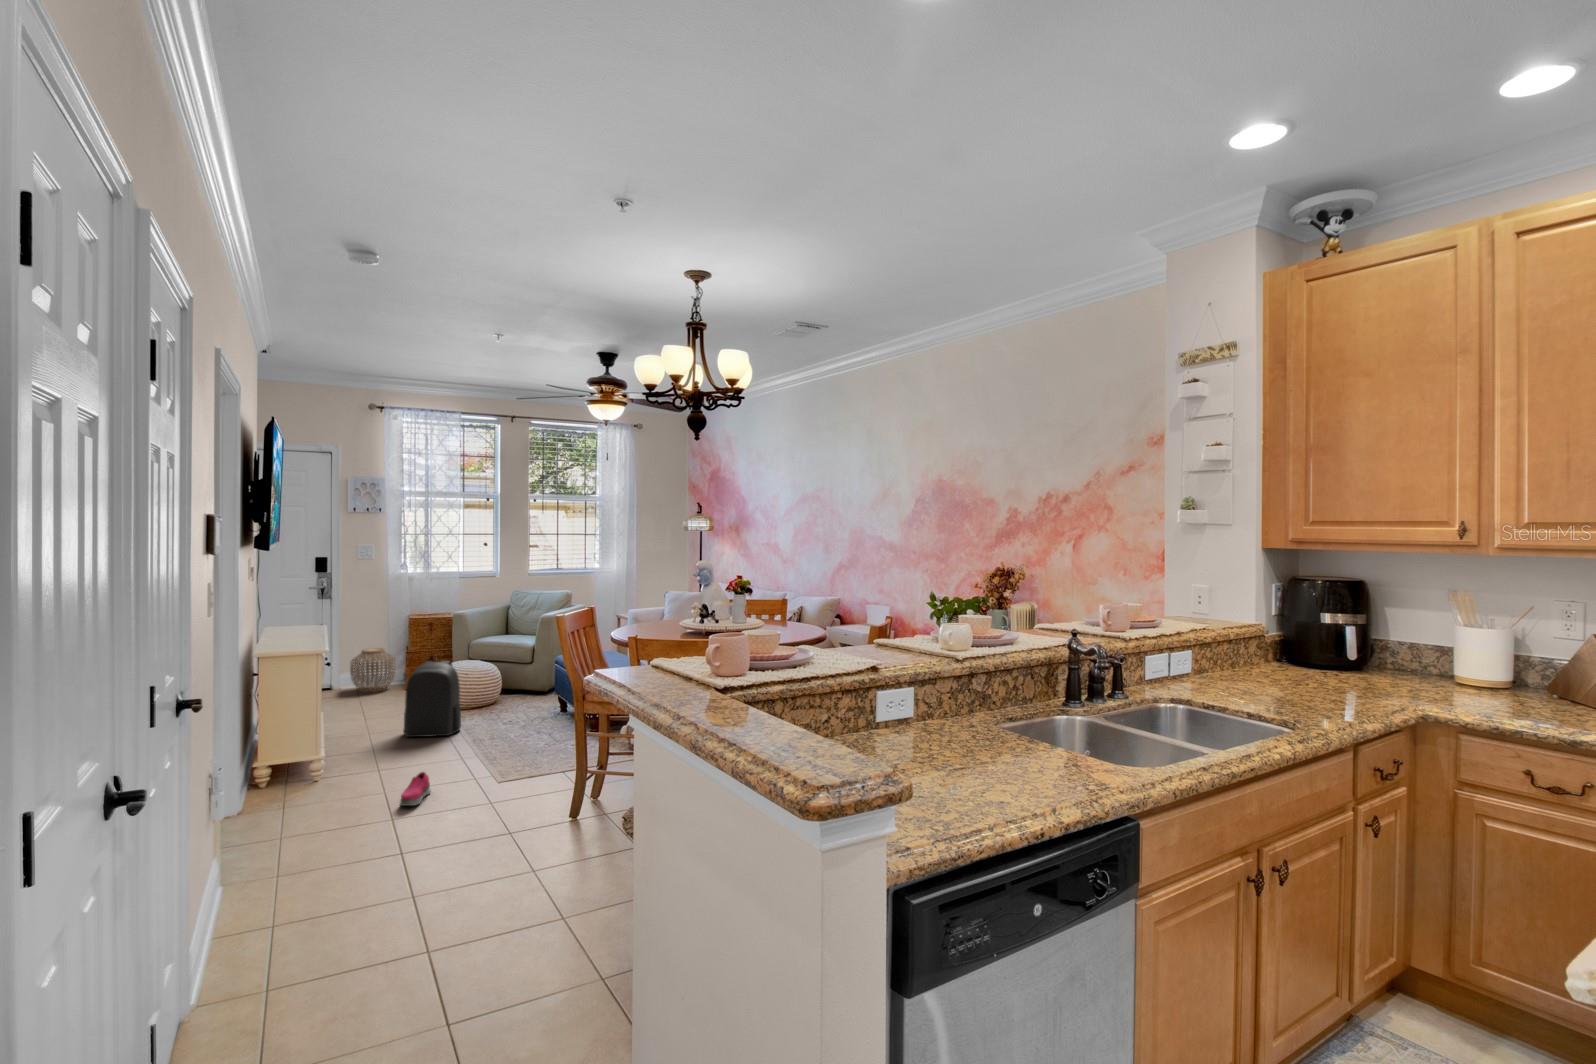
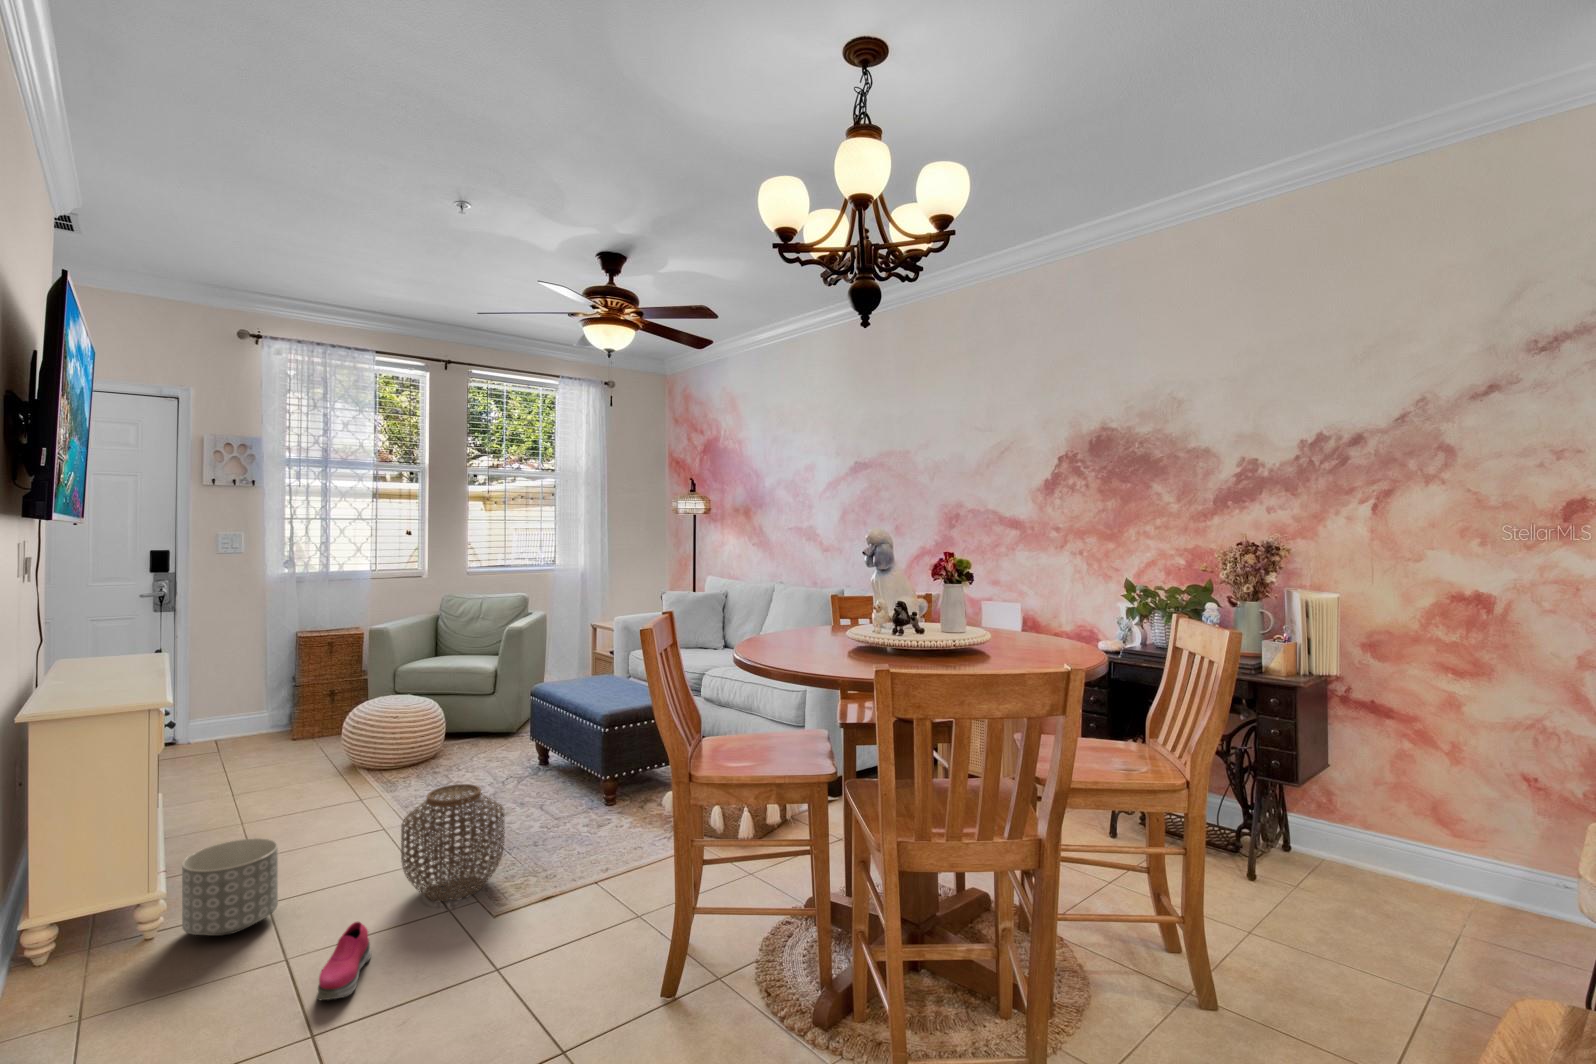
woven basket: present [350,648,395,692] -> present [401,784,505,901]
backpack: present [403,661,461,737] -> none [302,702,396,829]
planter: none [334,730,384,781] -> present [182,838,278,936]

